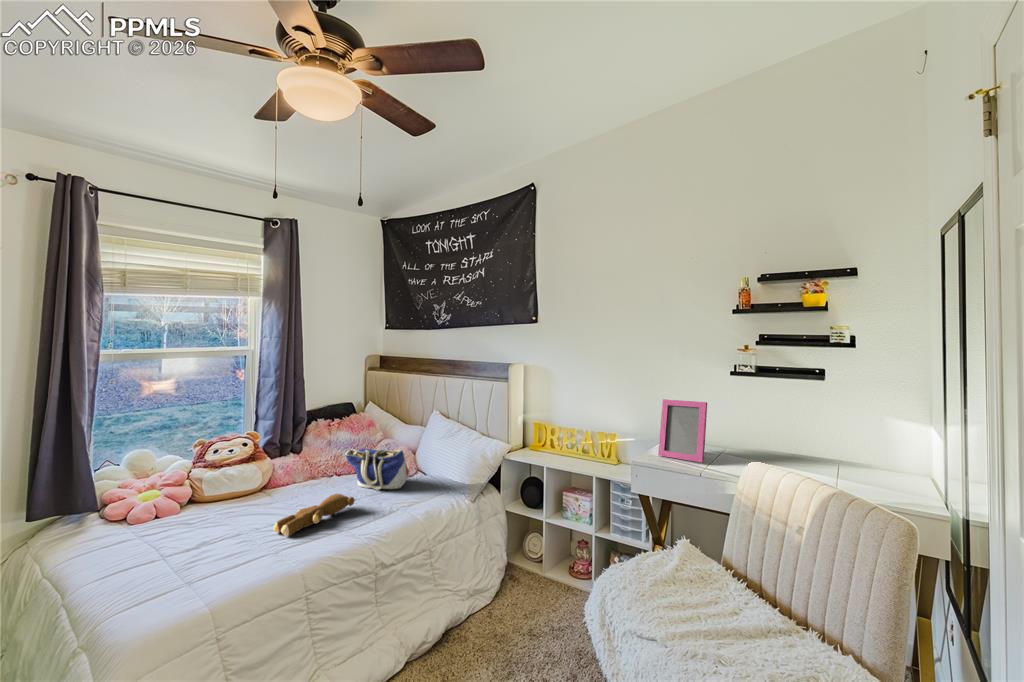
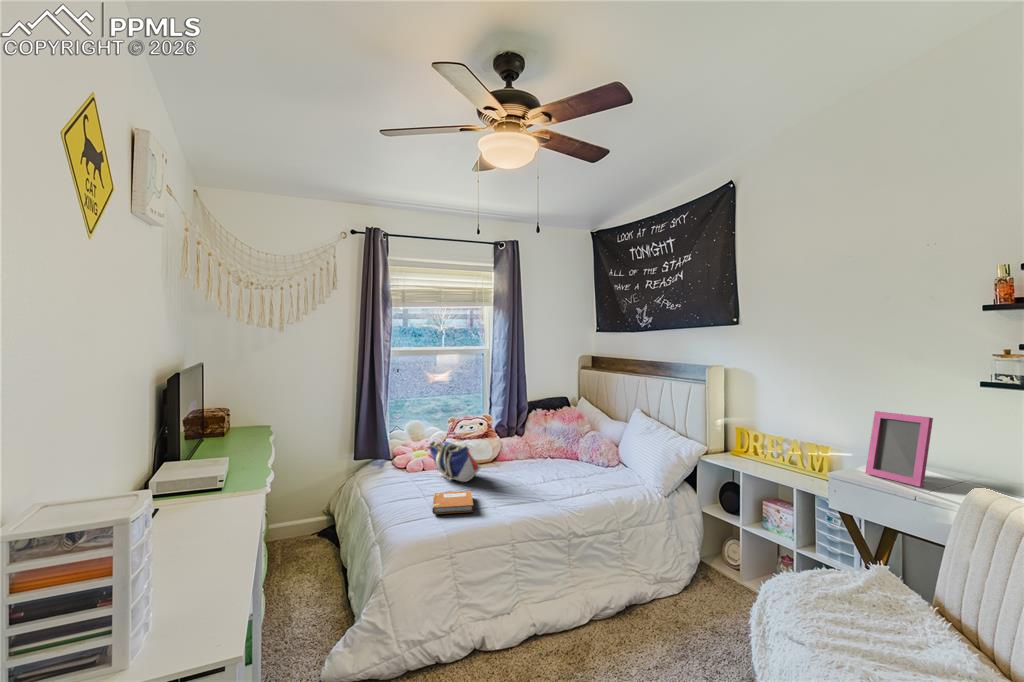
tote bag: present [345,449,410,489] -> present [429,441,481,482]
teddy bear: present [273,494,355,536] -> none [496,470,556,495]
notebook: none [171,541,242,592] -> present [432,491,473,514]

